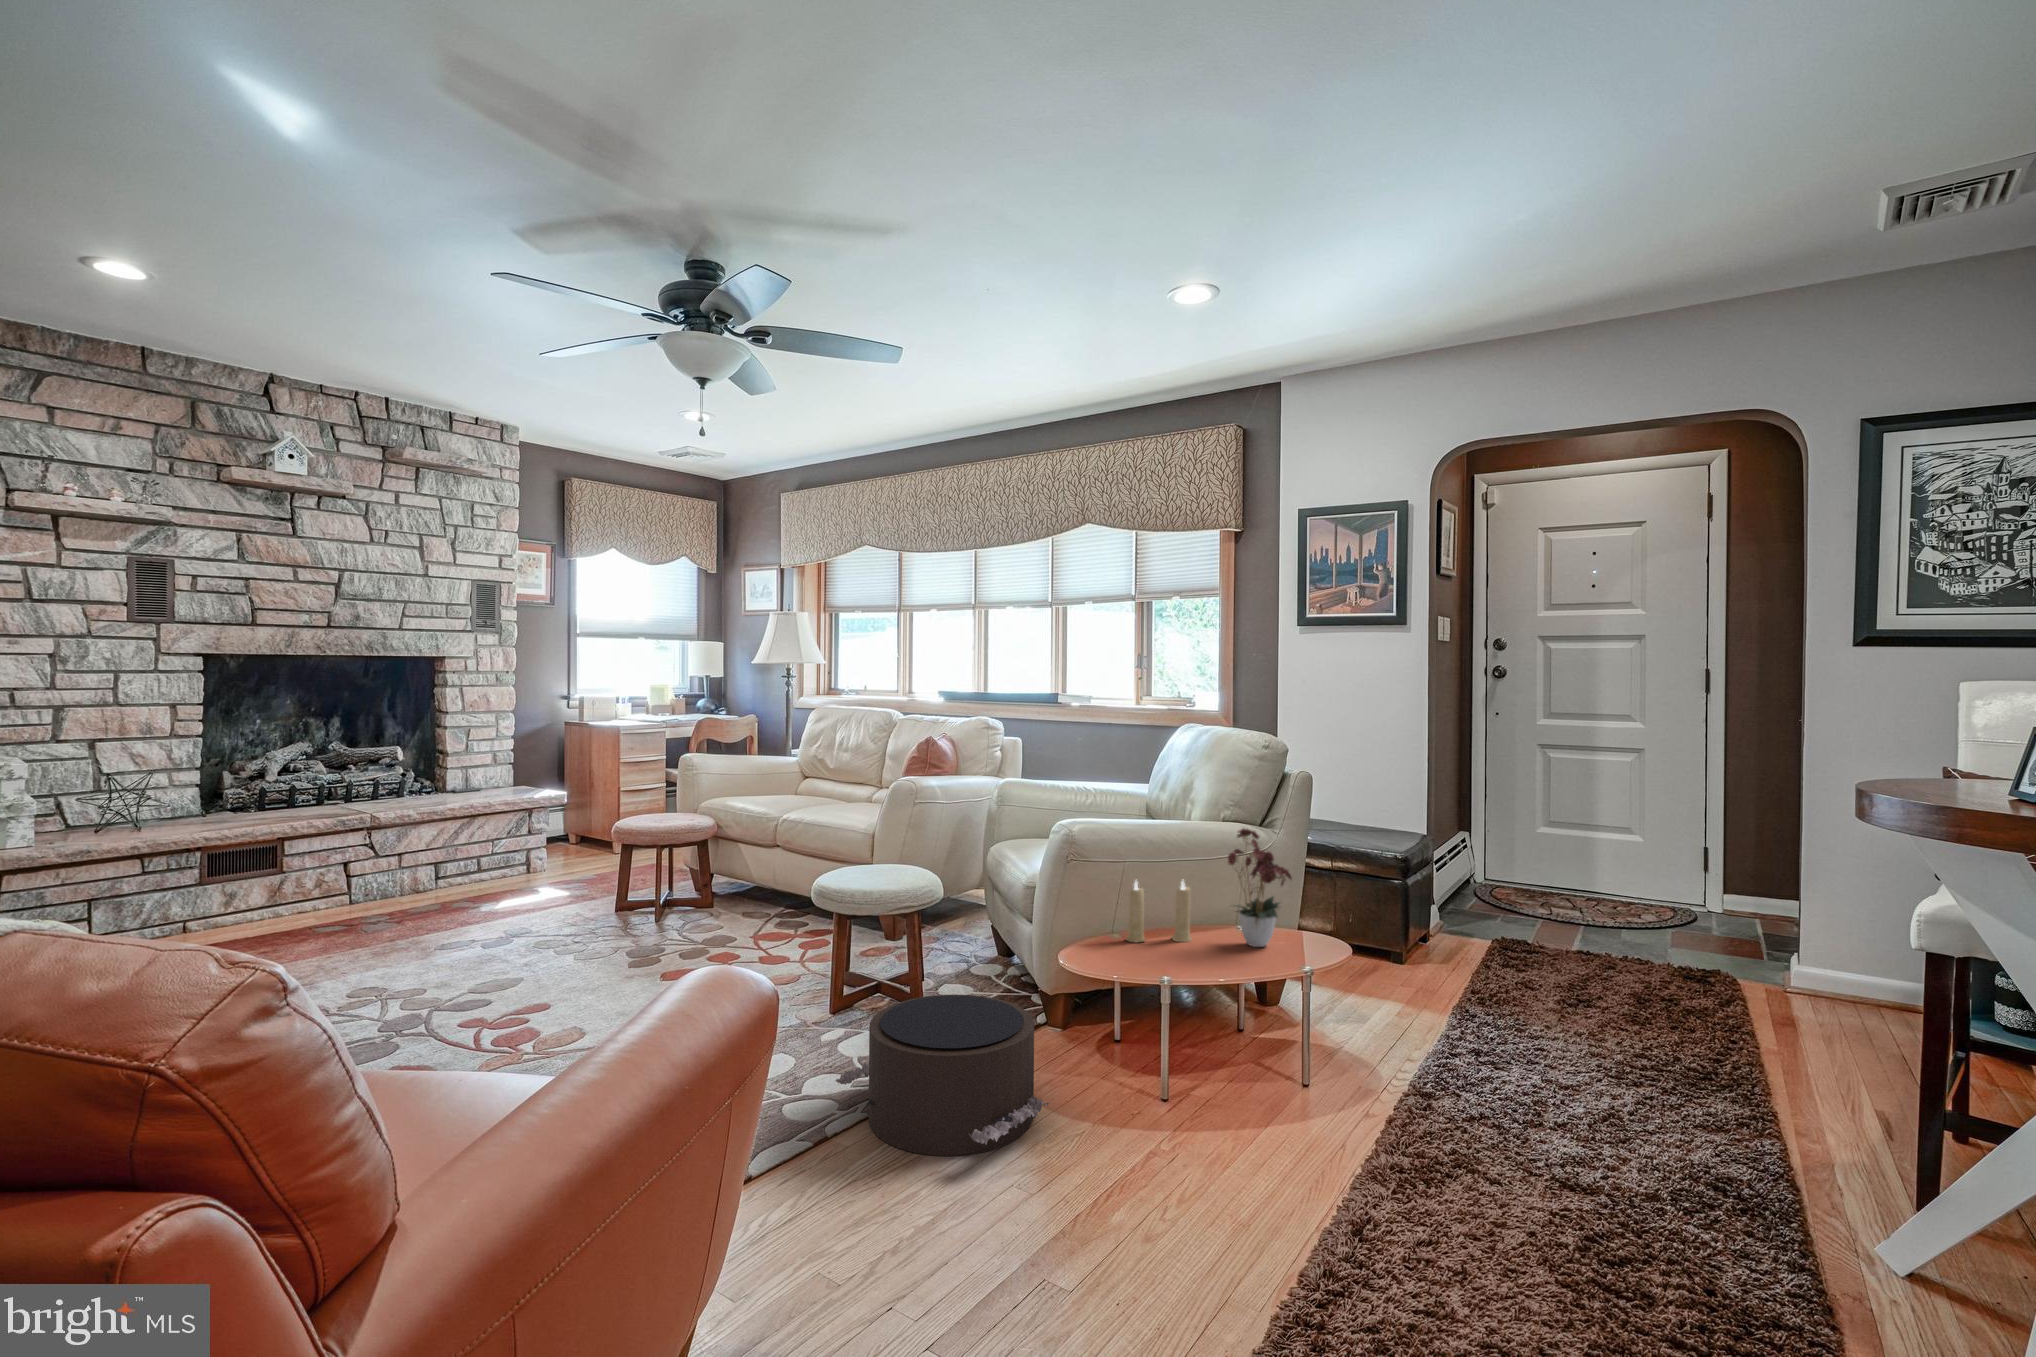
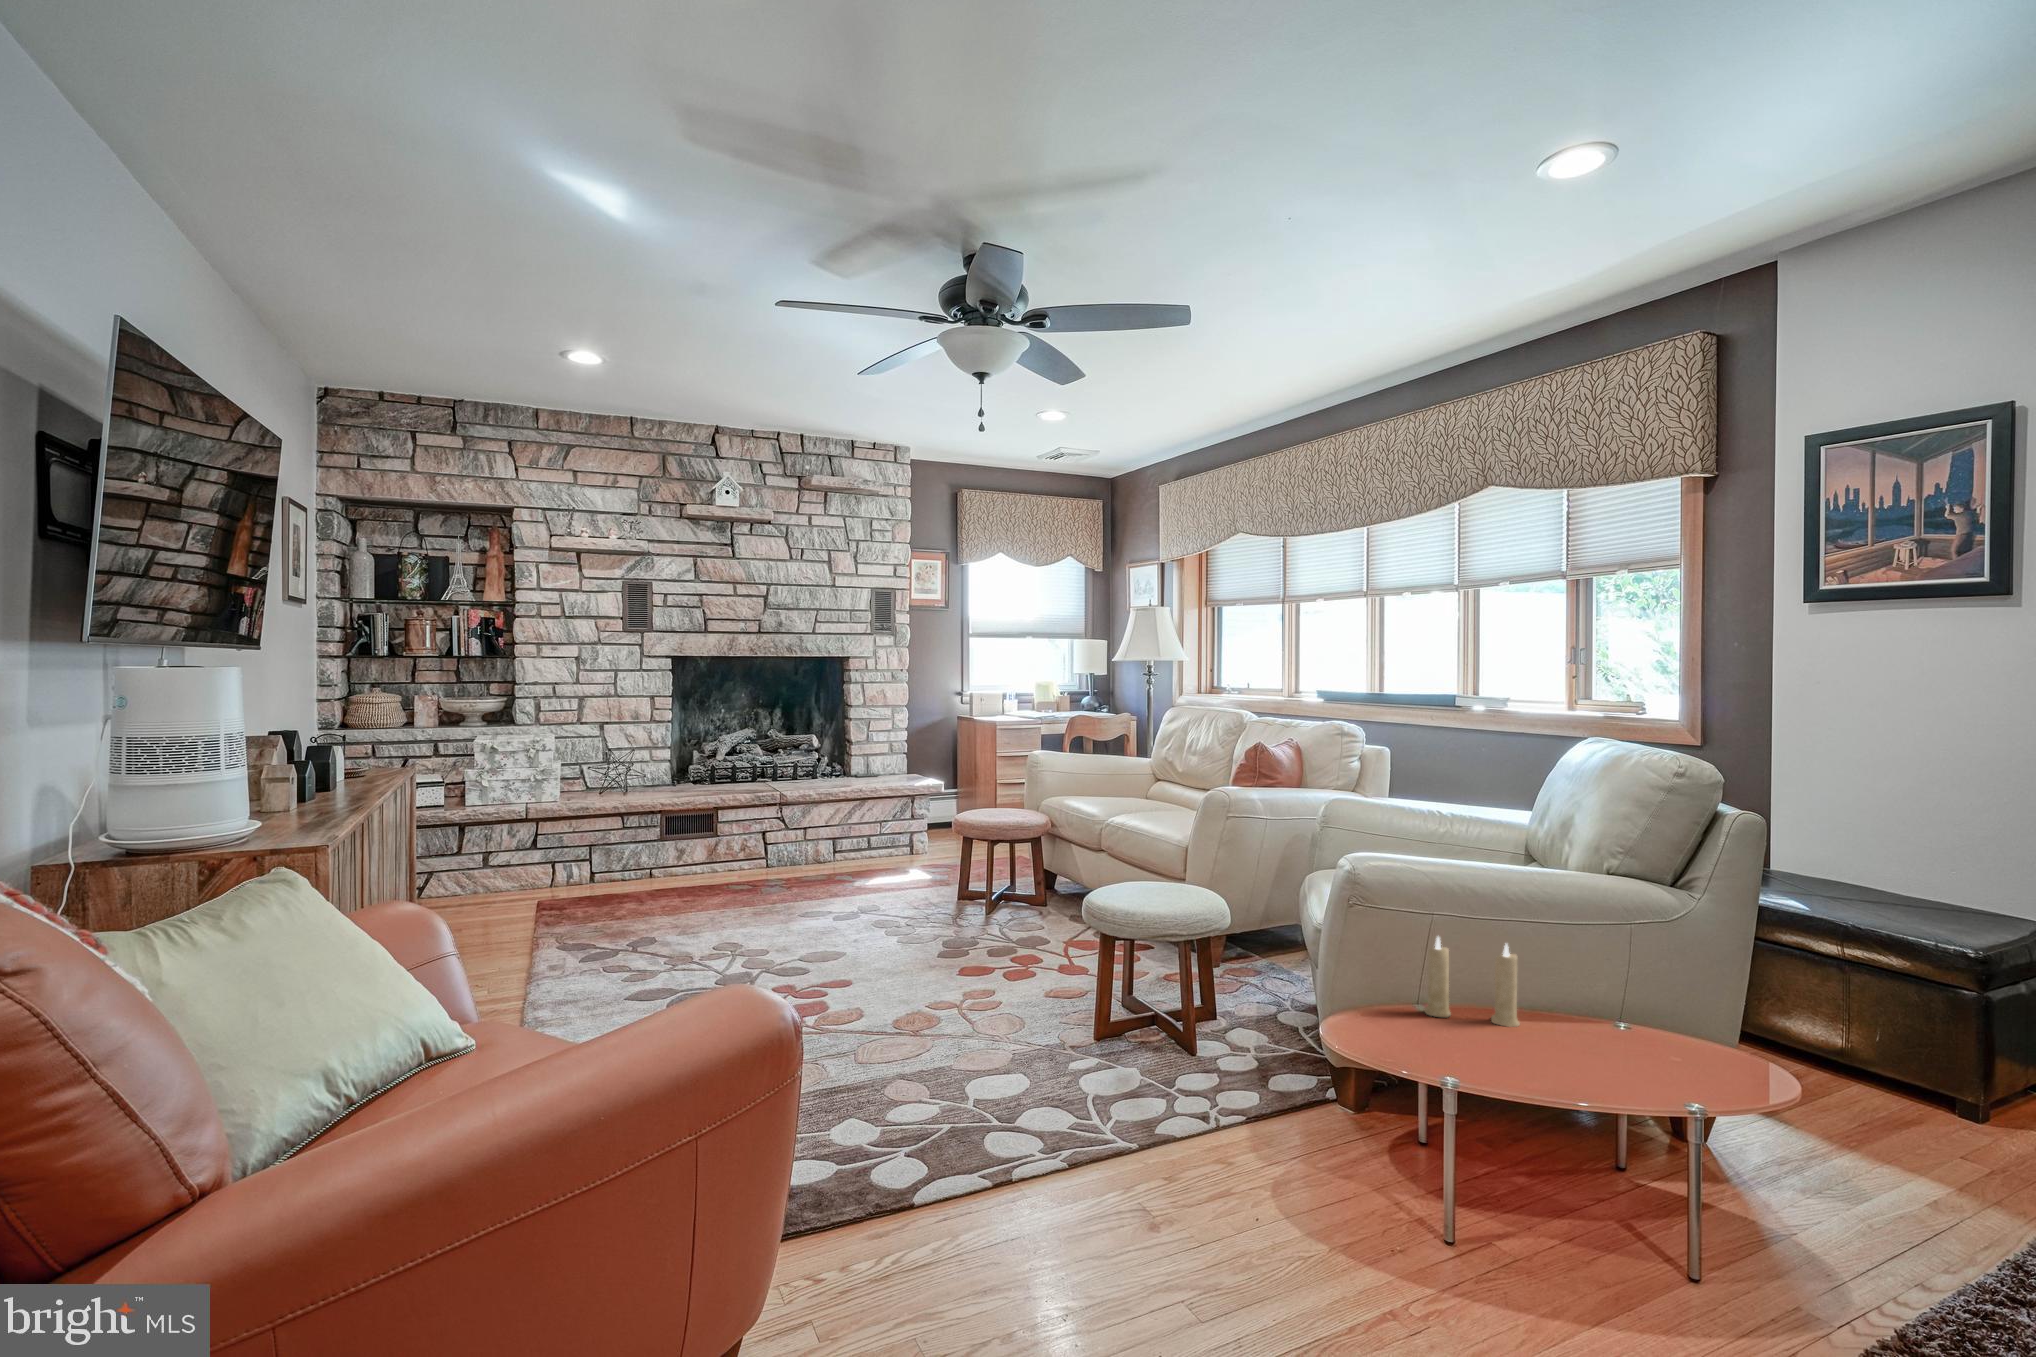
flower arrangement: present [1228,828,1292,947] -> none [1564,877,1675,1052]
pouf: present [836,994,1049,1156] -> none [1038,1041,1261,1243]

